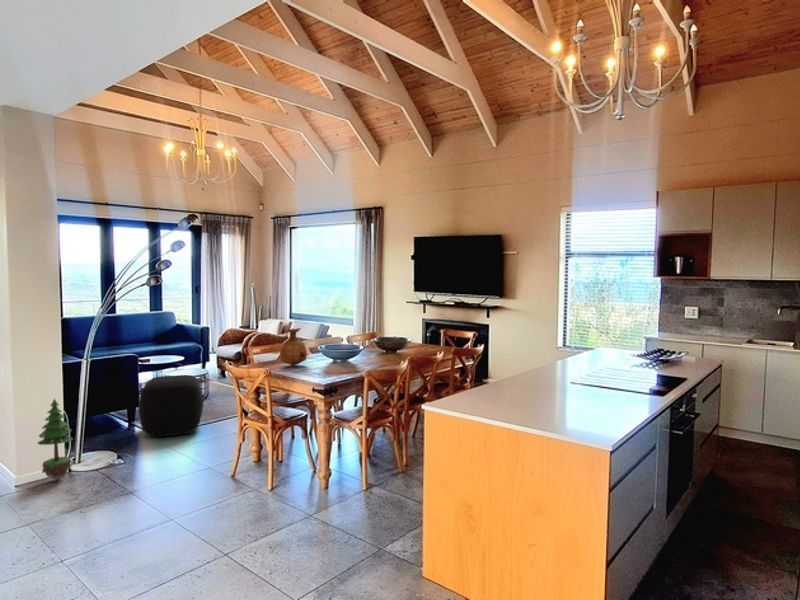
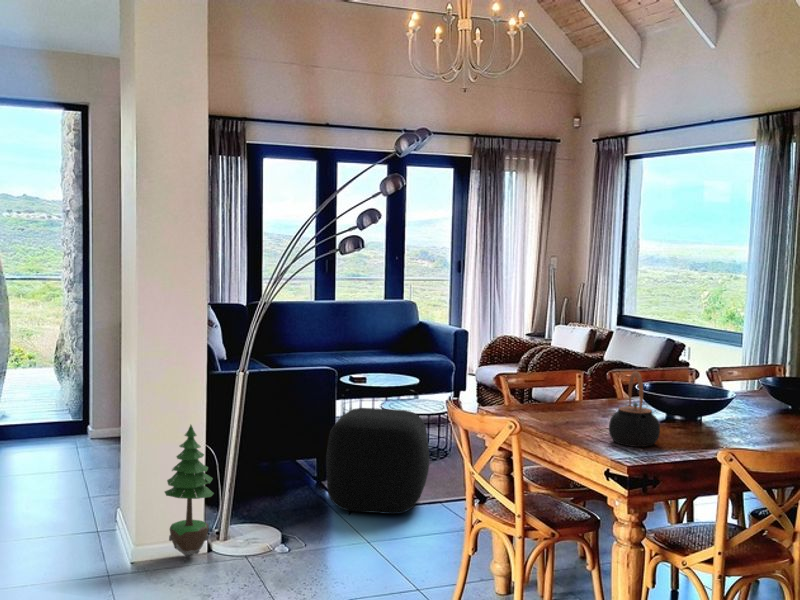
vase: present [280,328,307,366] -> none [556,342,609,418]
teapot: none [311,340,335,376] -> present [609,371,660,447]

